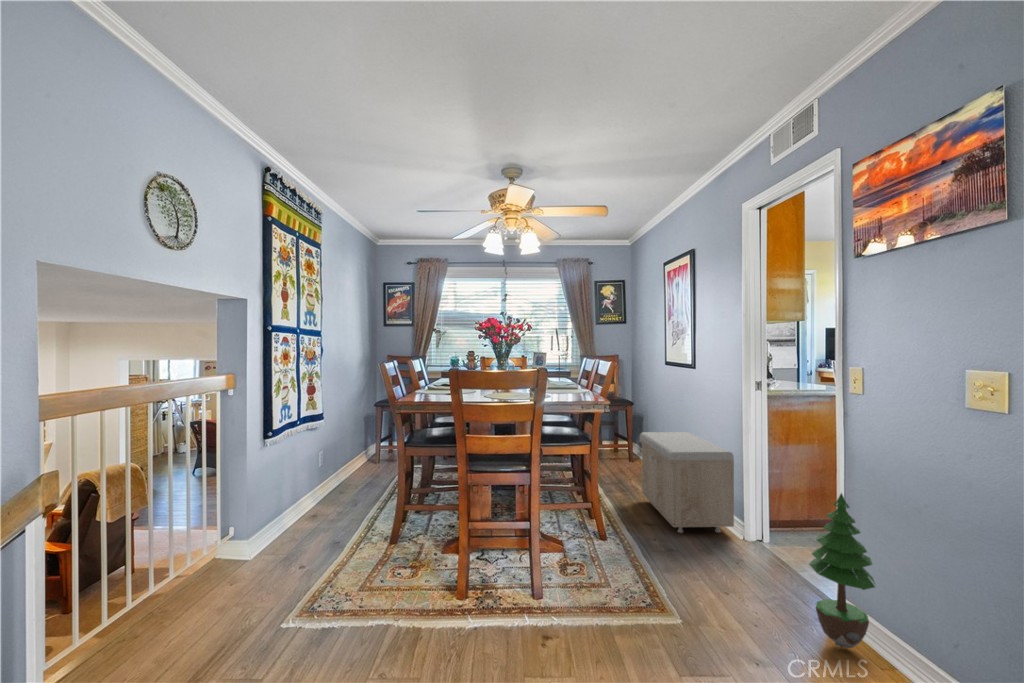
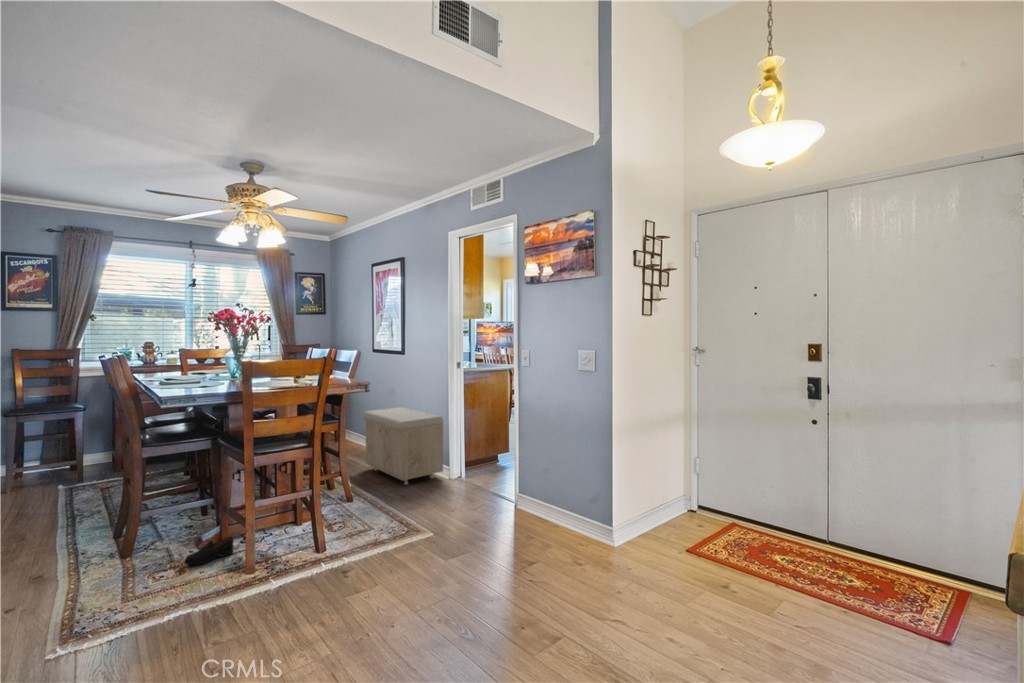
potted tree: present [809,493,875,648] -> none [505,427,538,519]
shoe: none [421,548,466,571] -> present [184,537,233,565]

